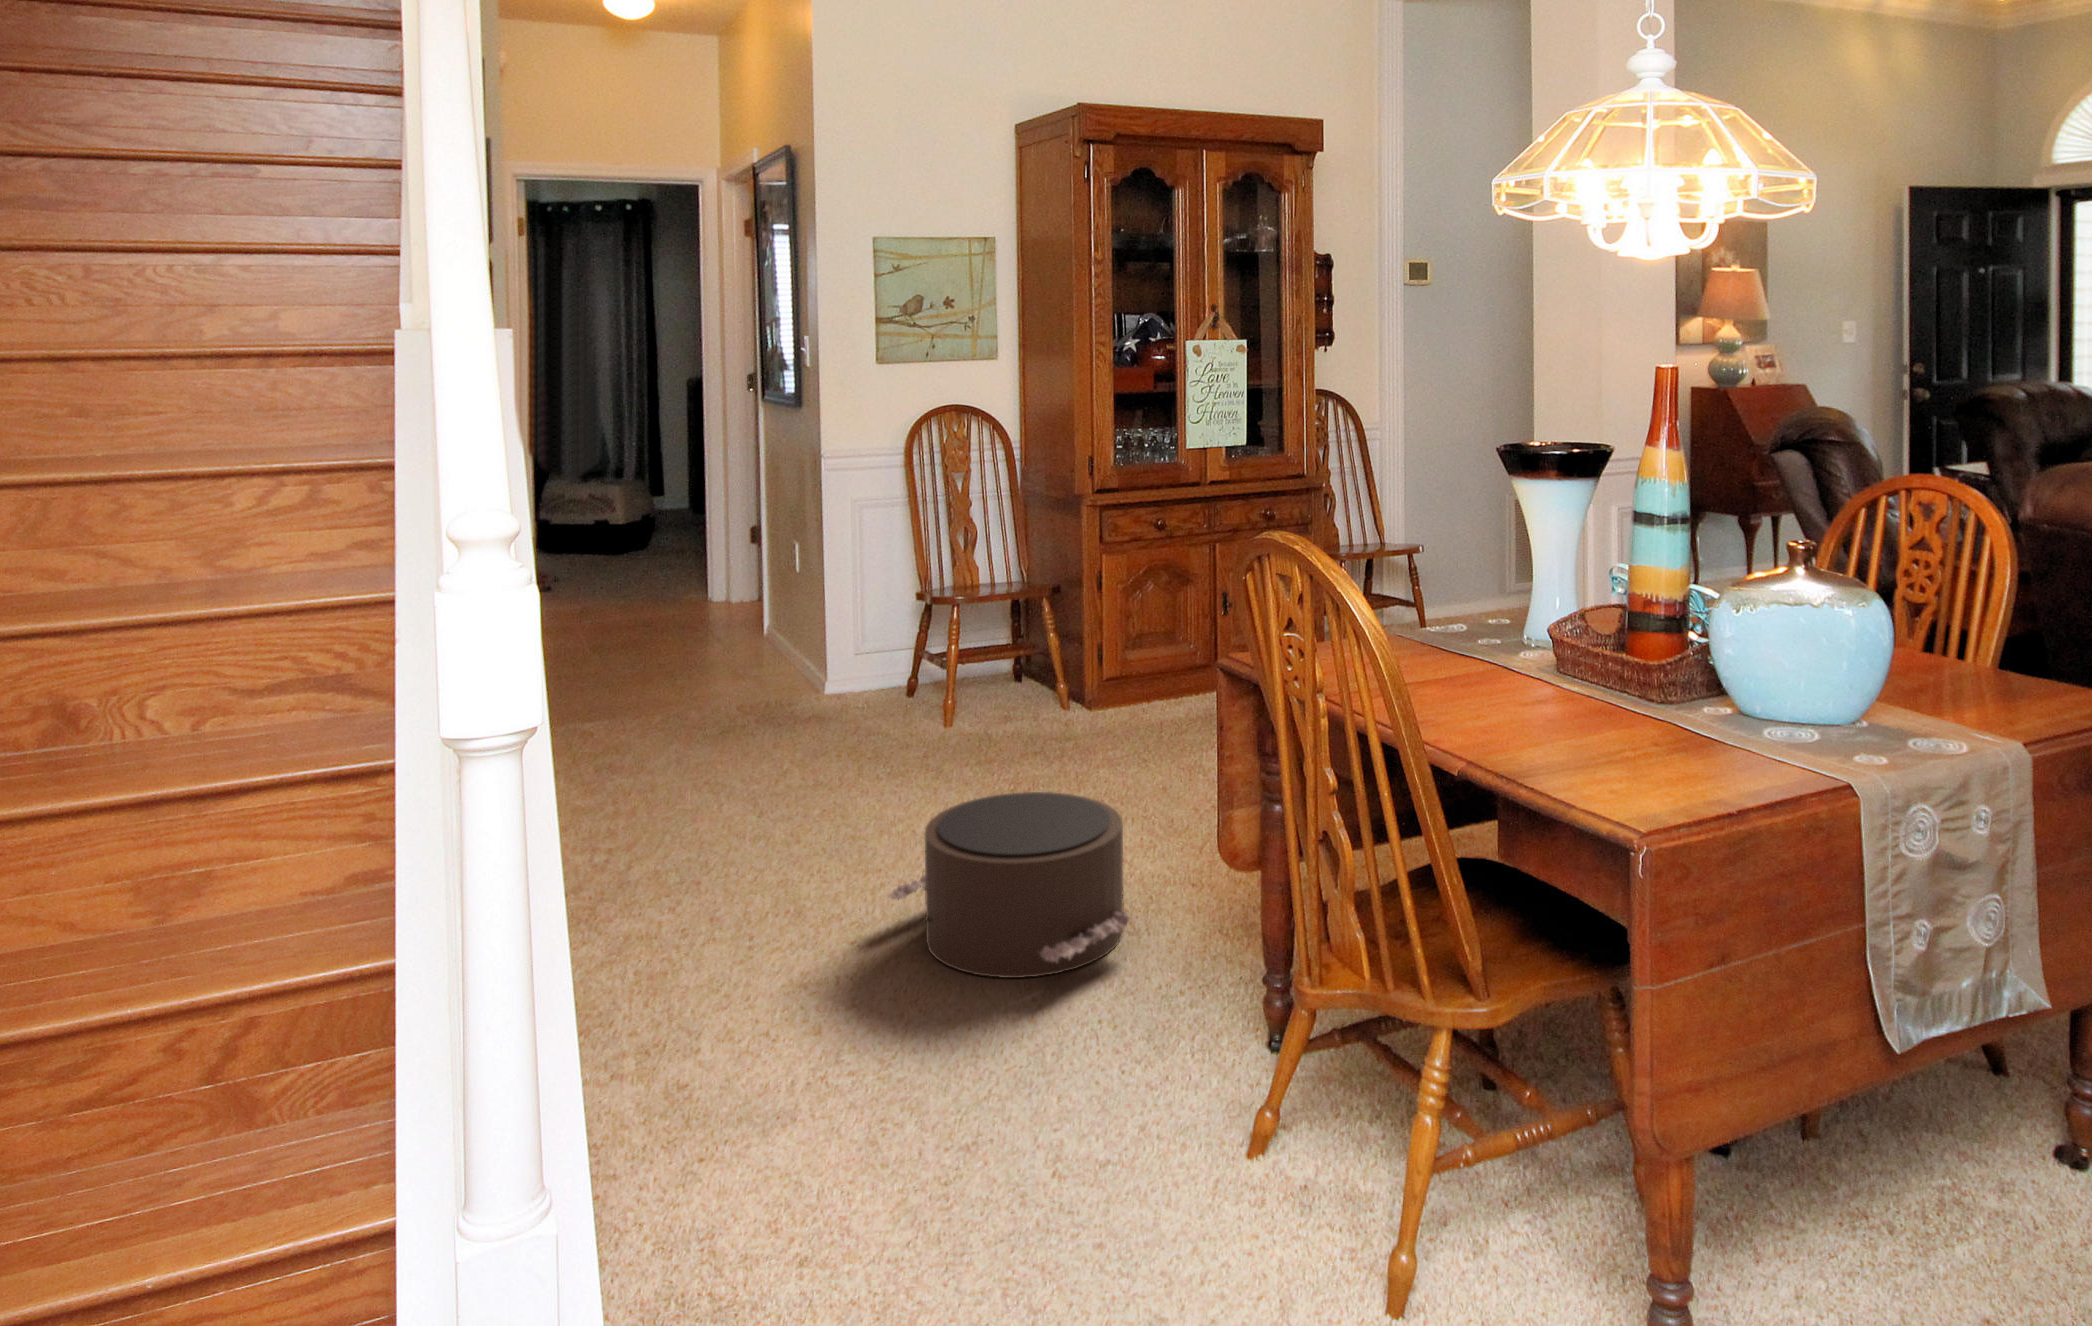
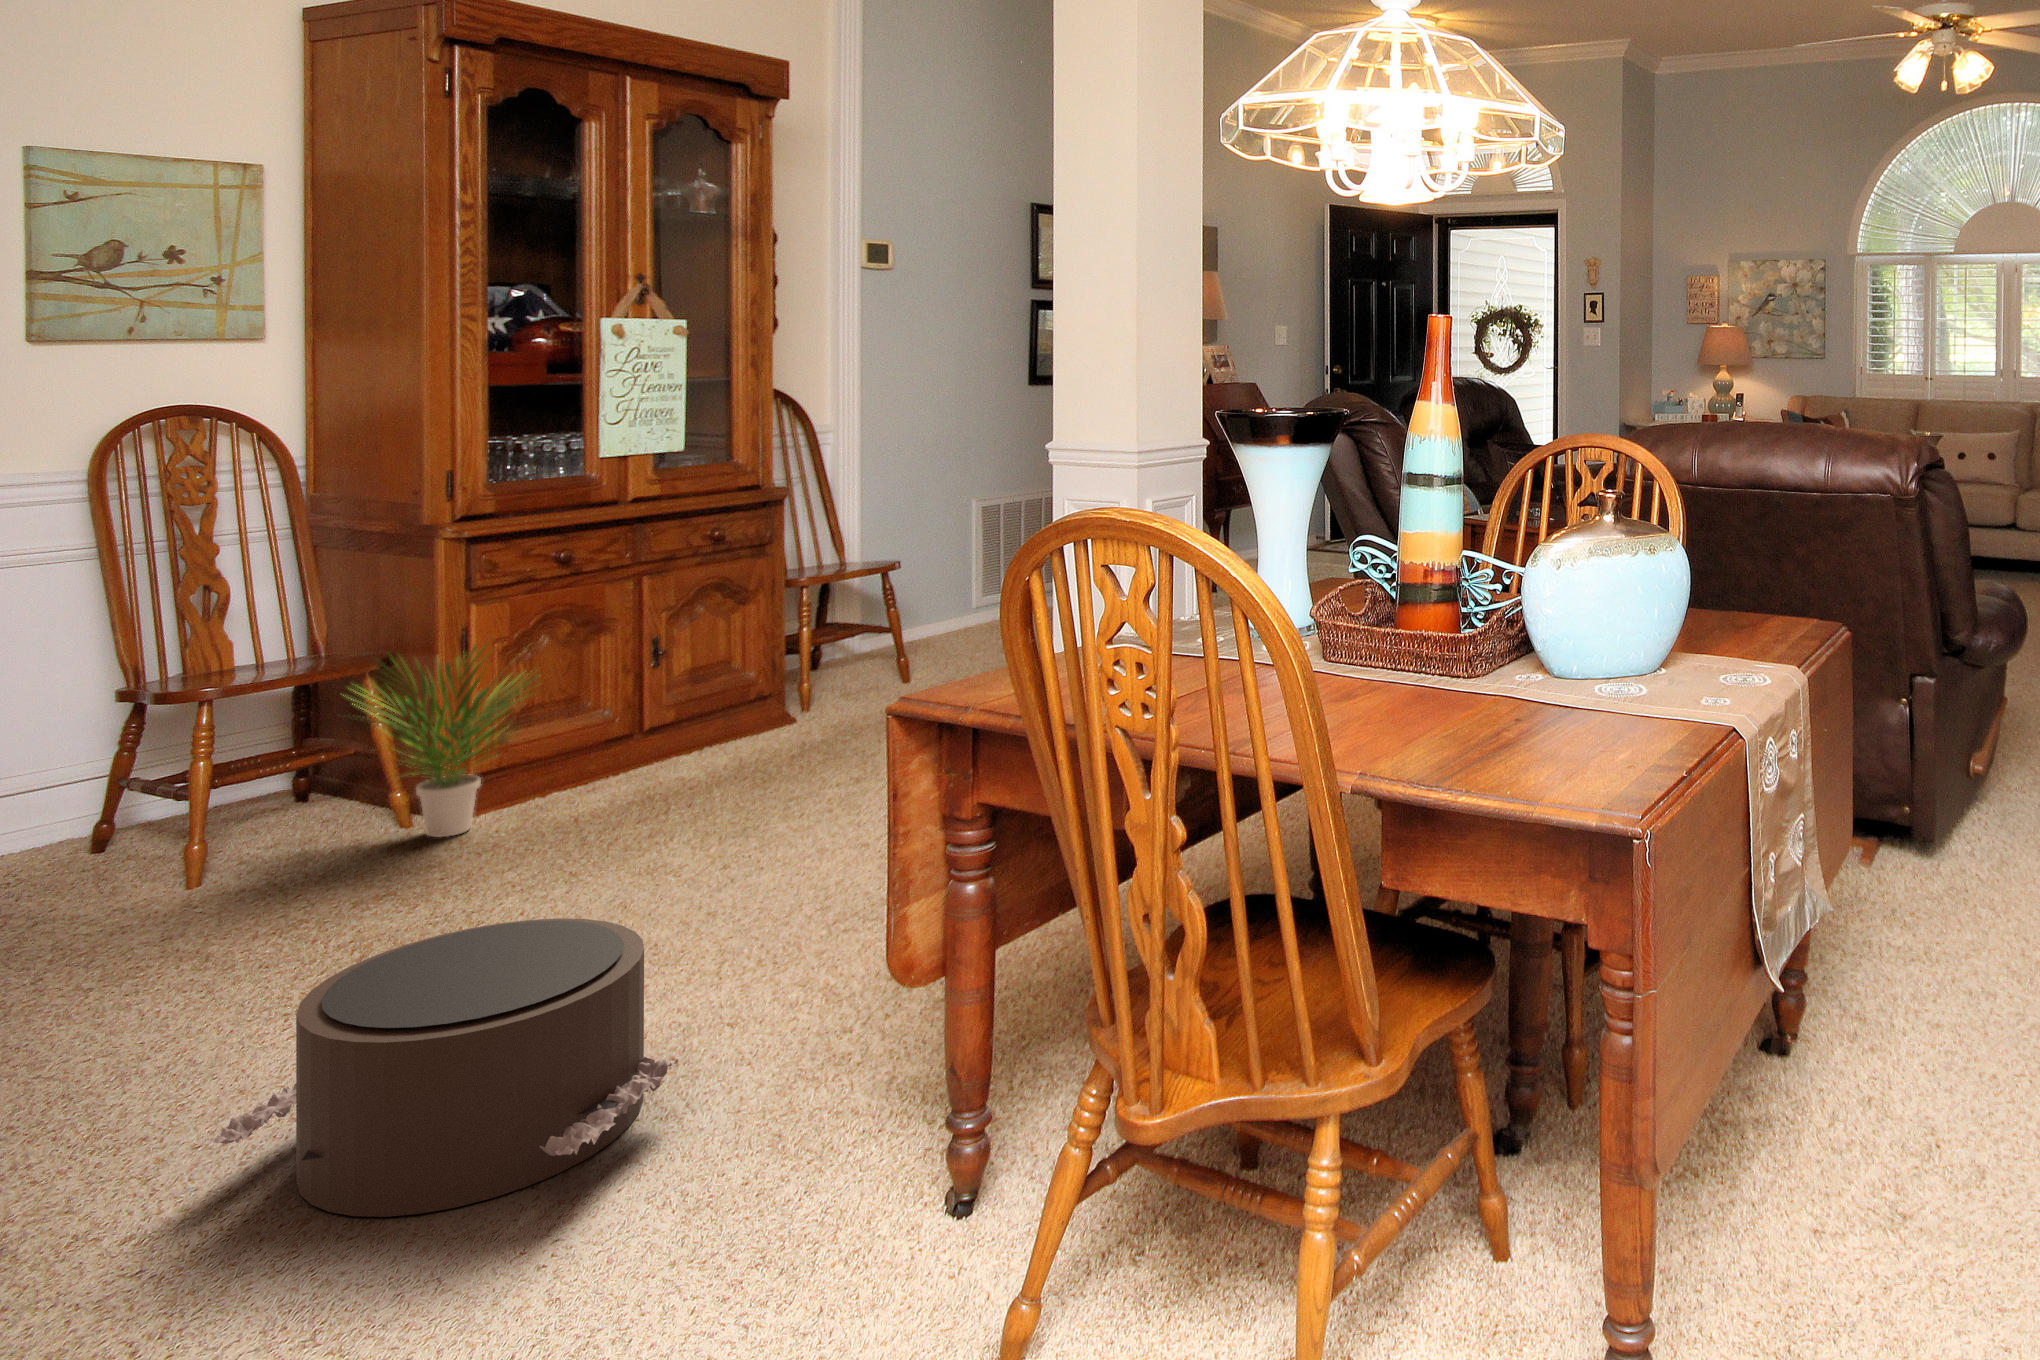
potted plant: none [1016,569,1147,722] -> present [343,646,539,837]

